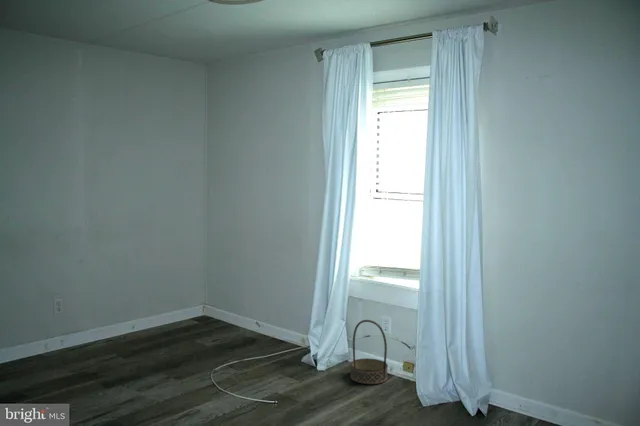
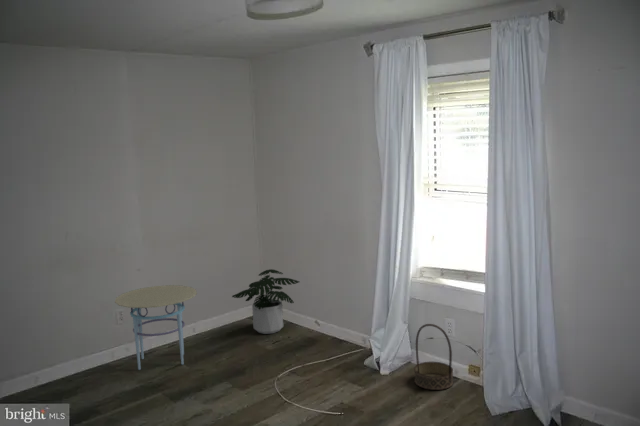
potted plant: none [173,270,243,334] -> present [232,269,299,334]
side table: none [51,279,137,363] -> present [115,285,197,370]

